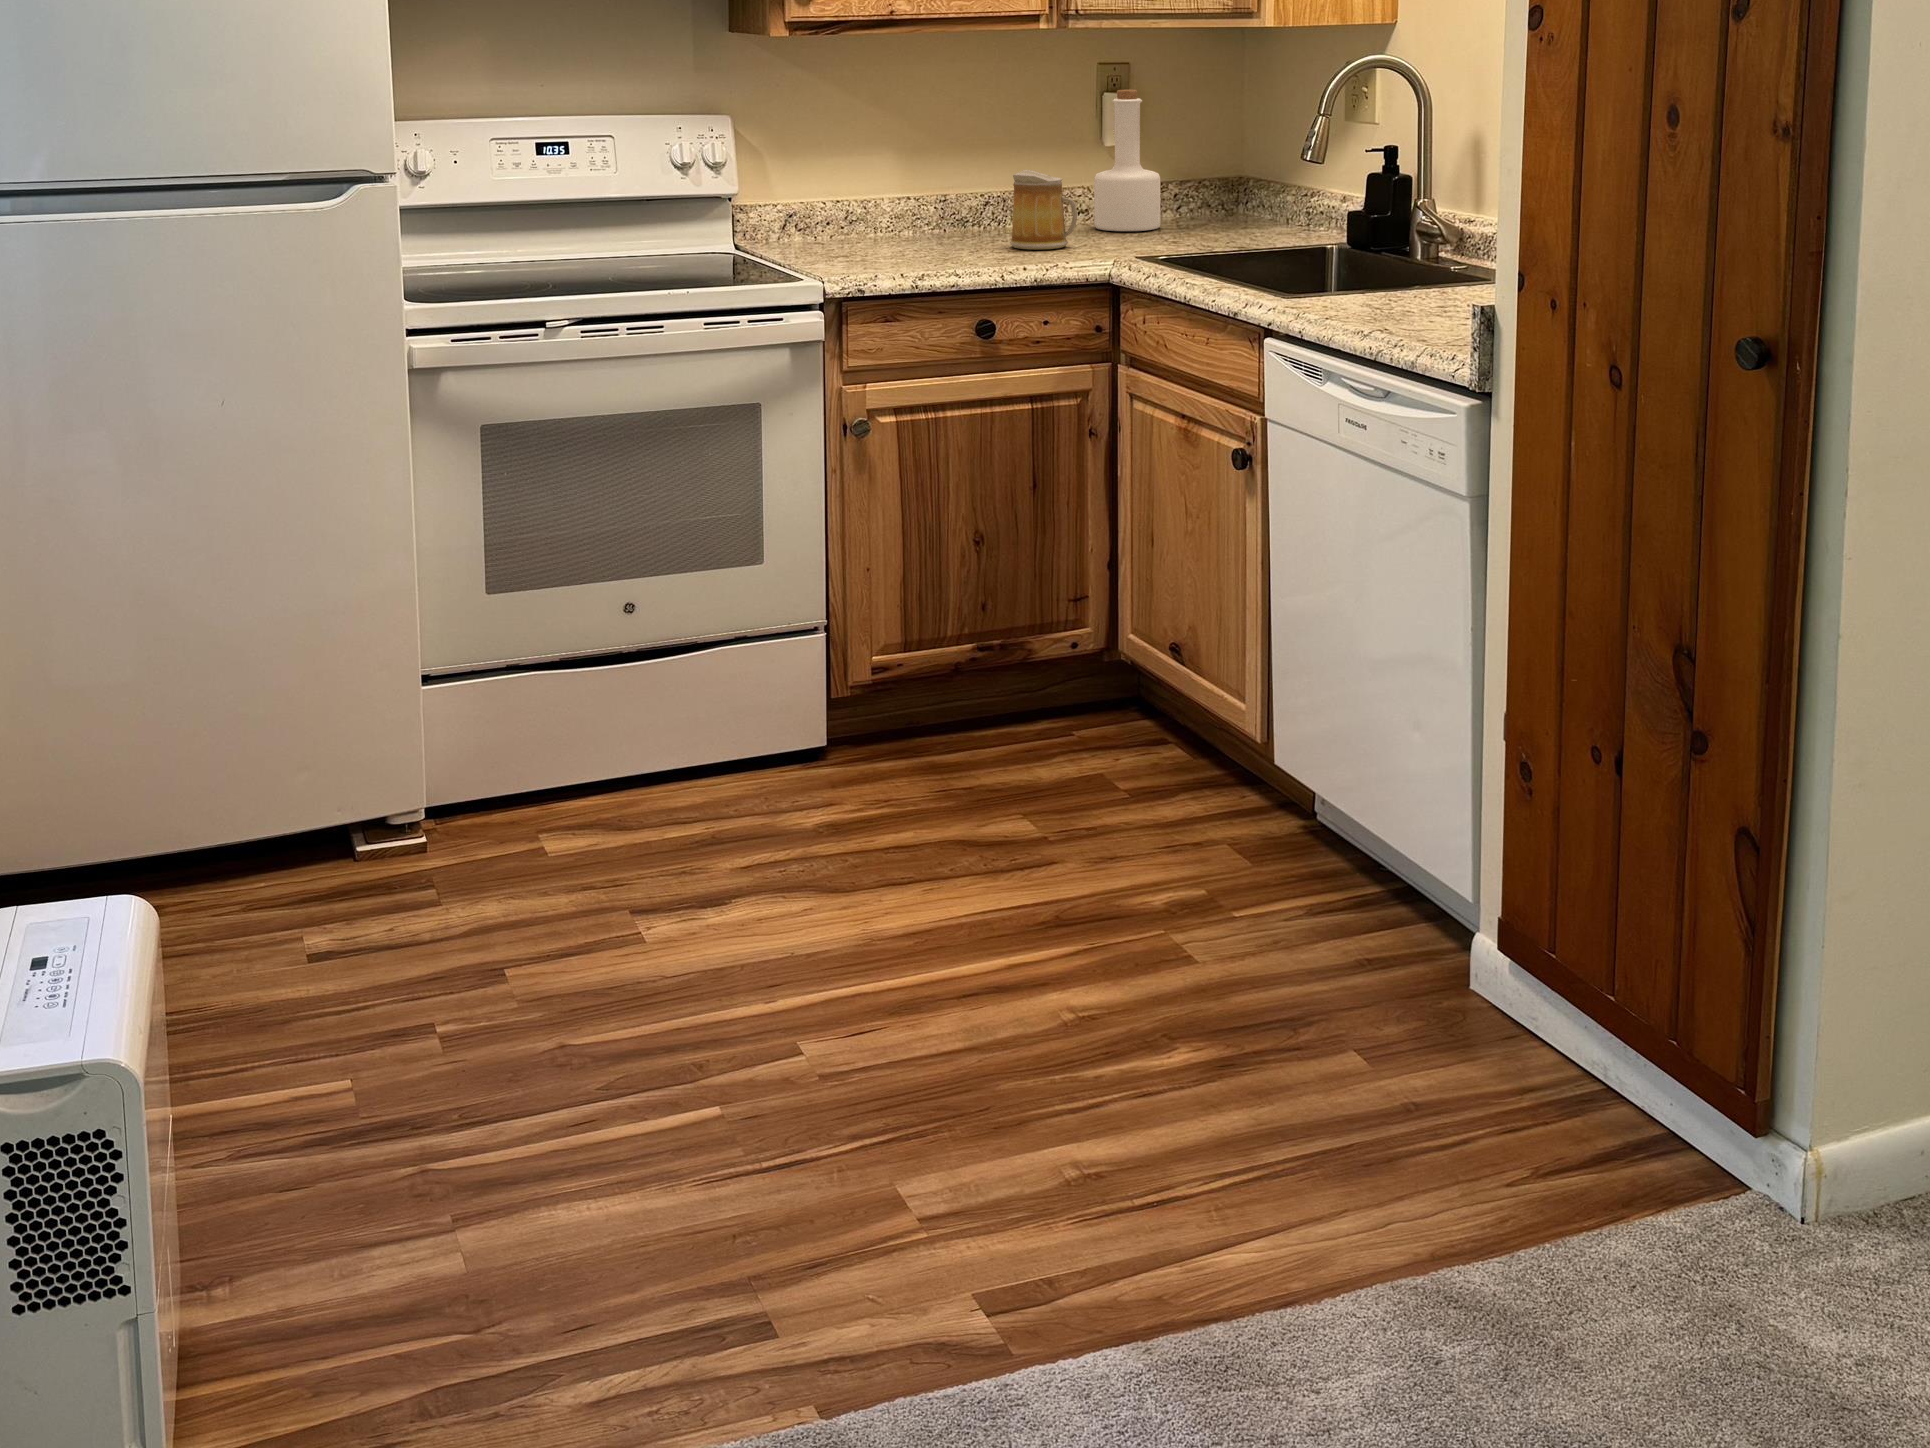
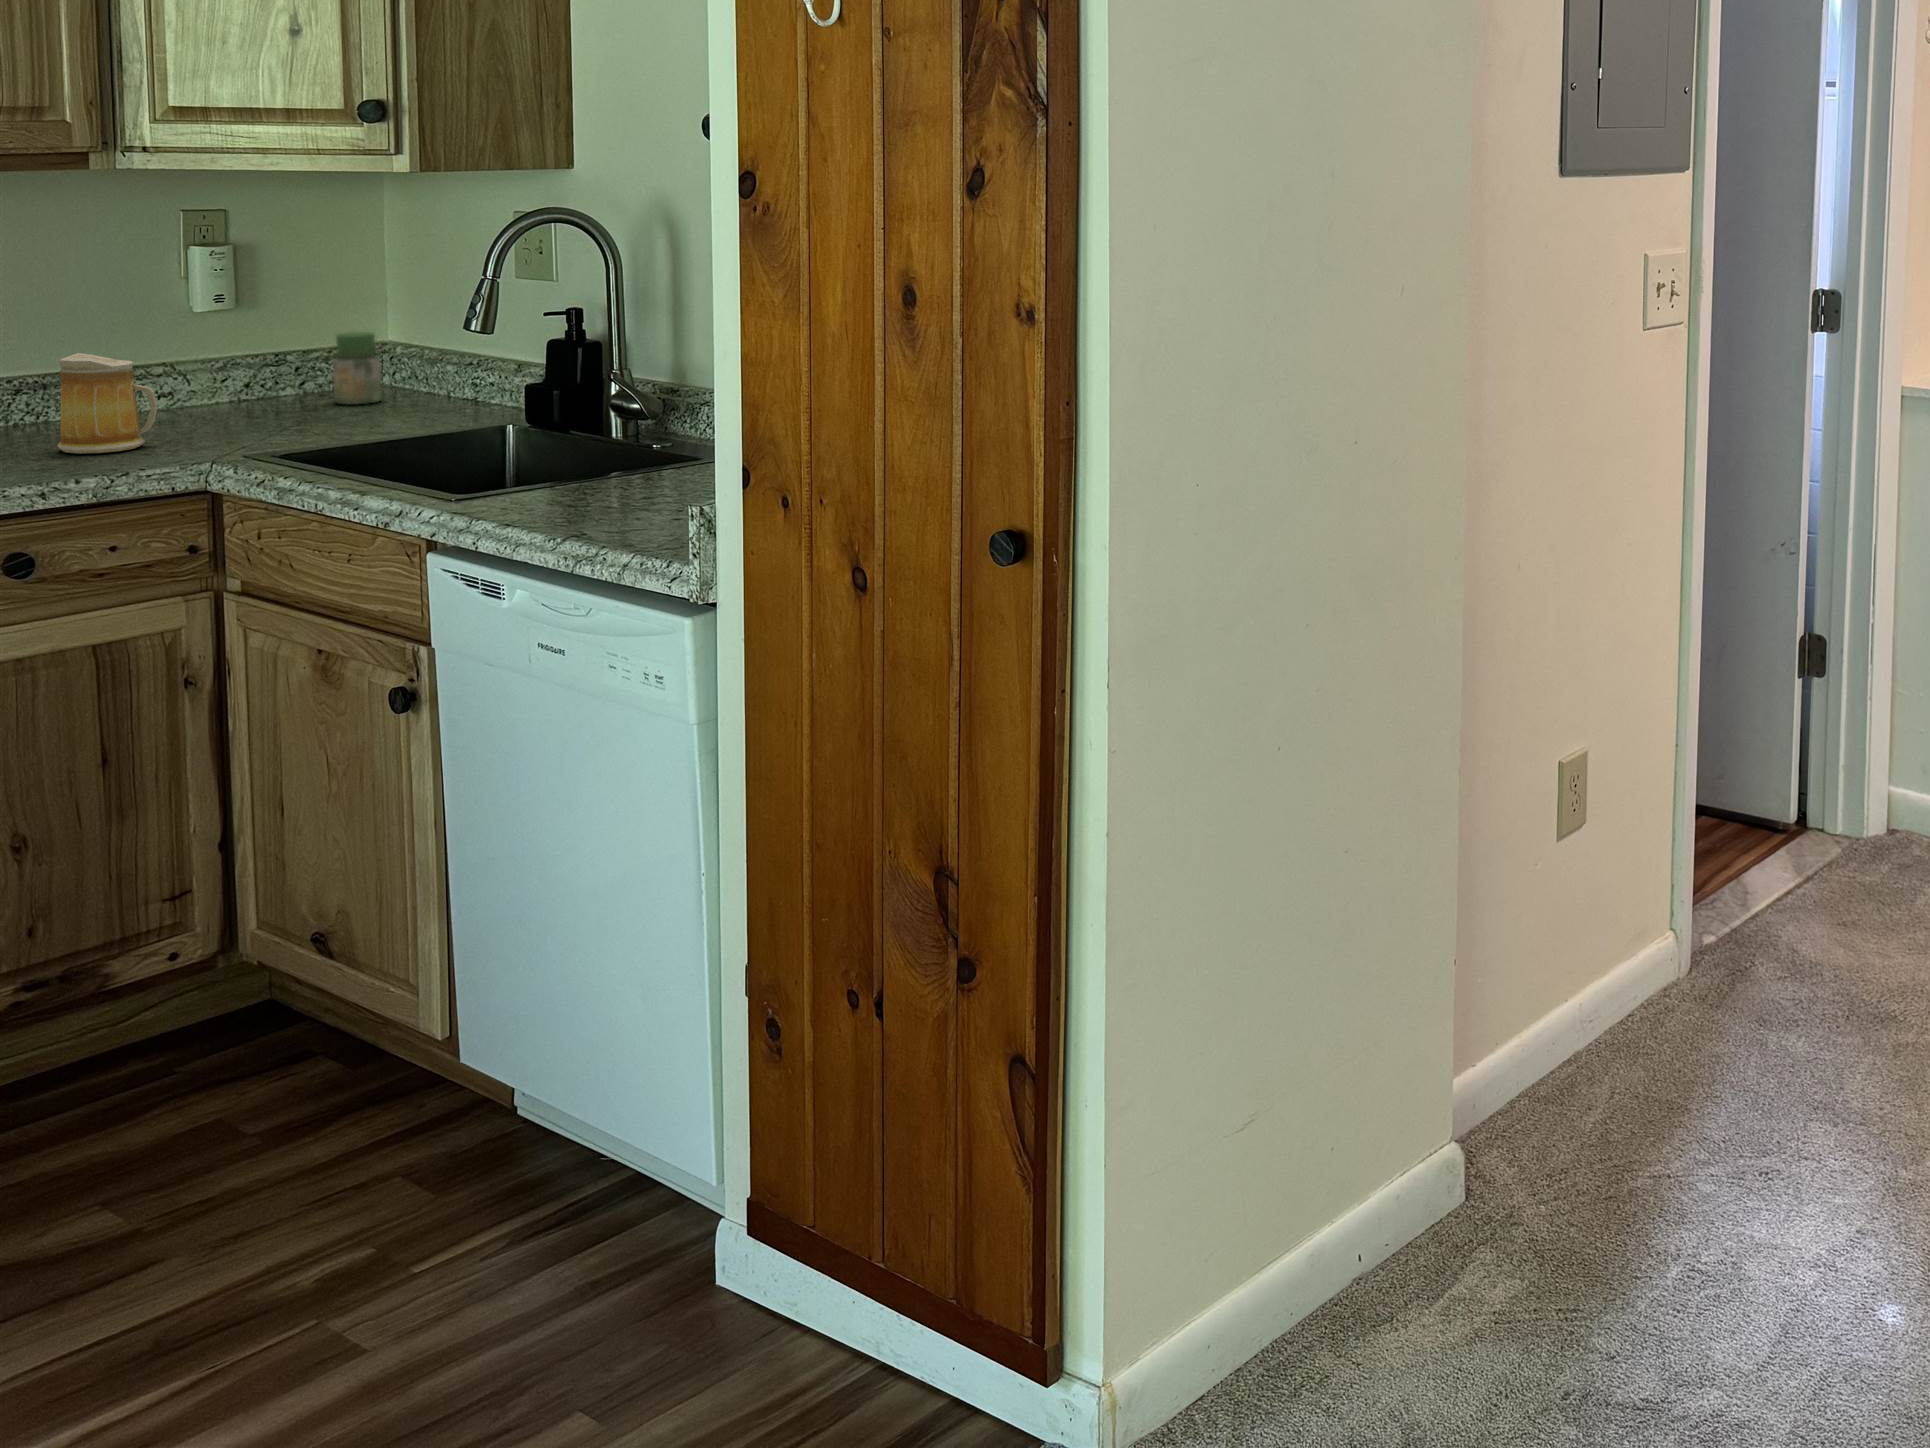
bottle: present [1094,90,1161,231] -> none [181,247,277,420]
jar: none [1203,164,1239,225] -> present [333,332,382,404]

